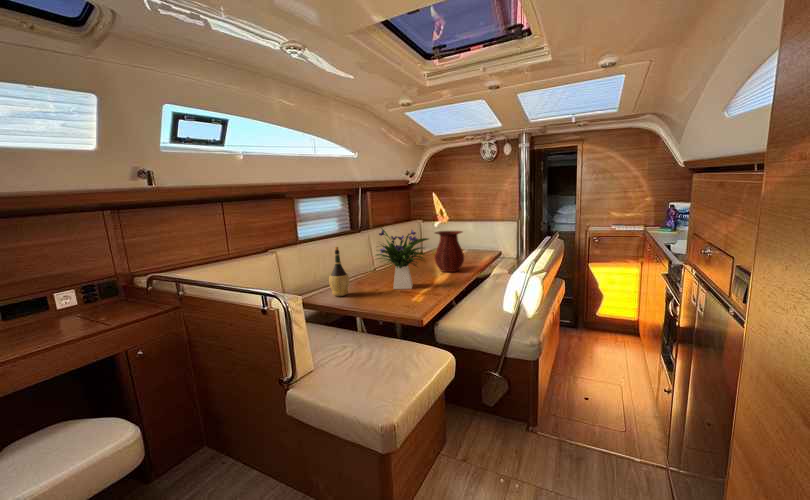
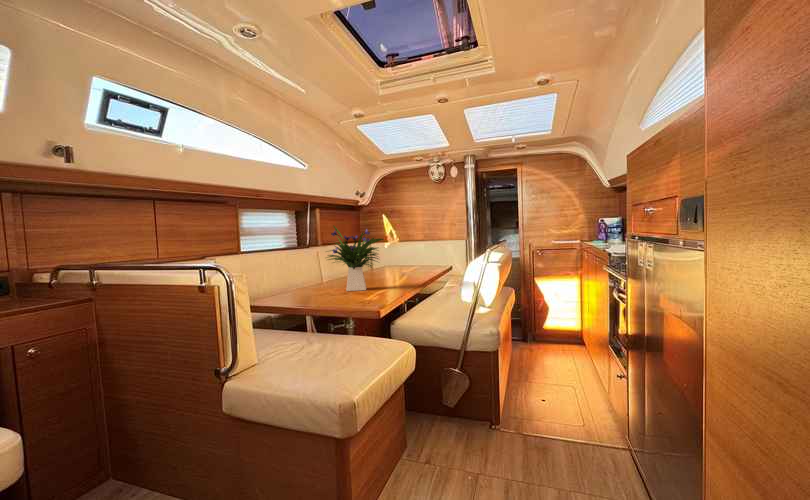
vase: present [434,231,464,272] -> none [387,239,418,280]
wine bottle: present [329,247,349,296] -> none [276,243,299,297]

